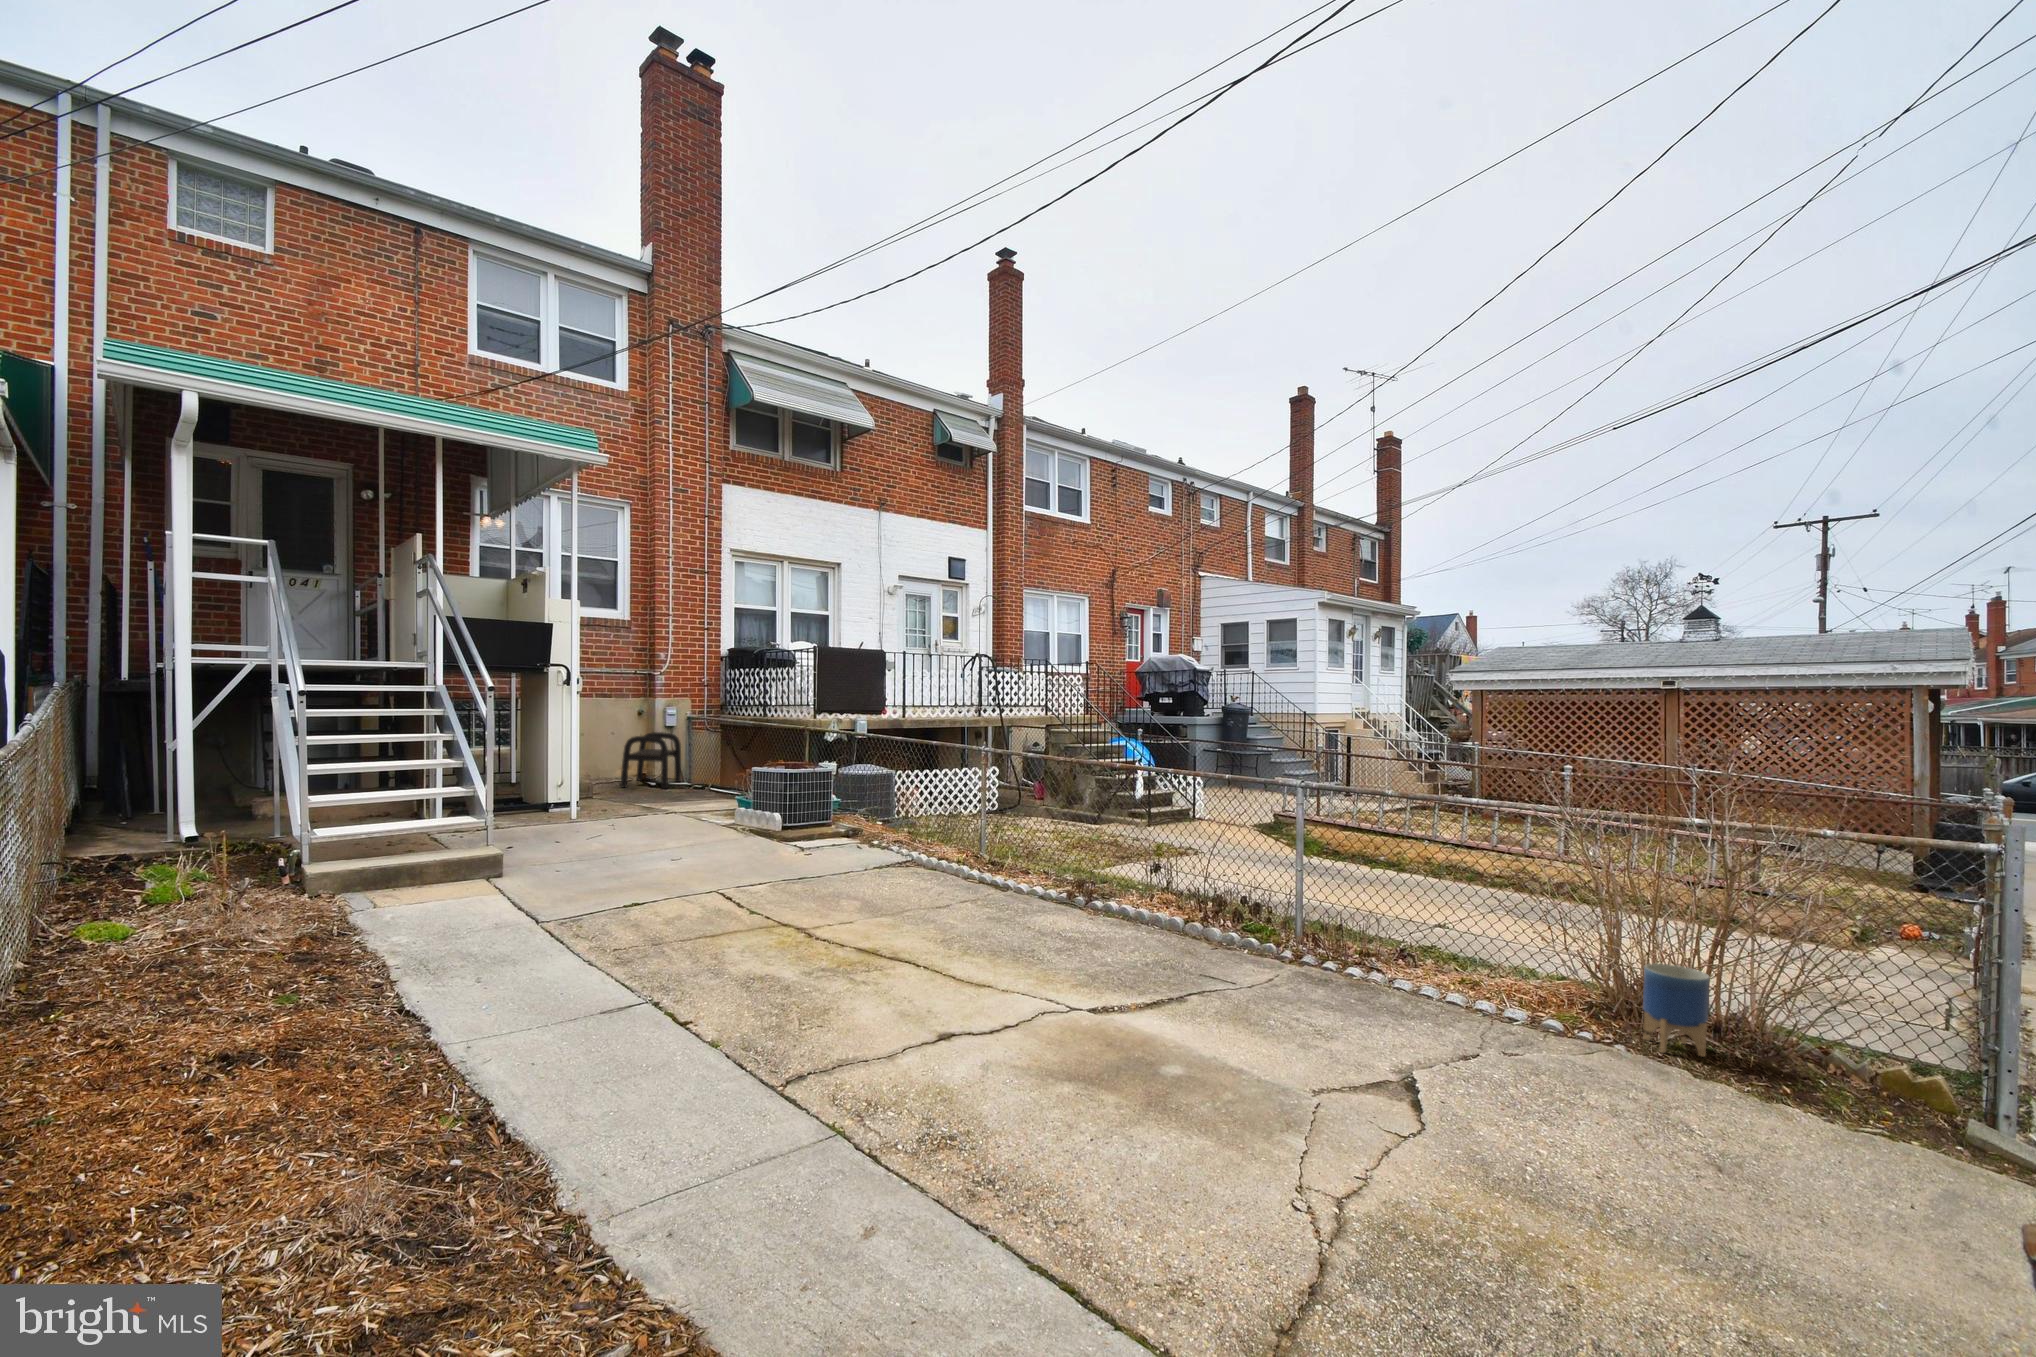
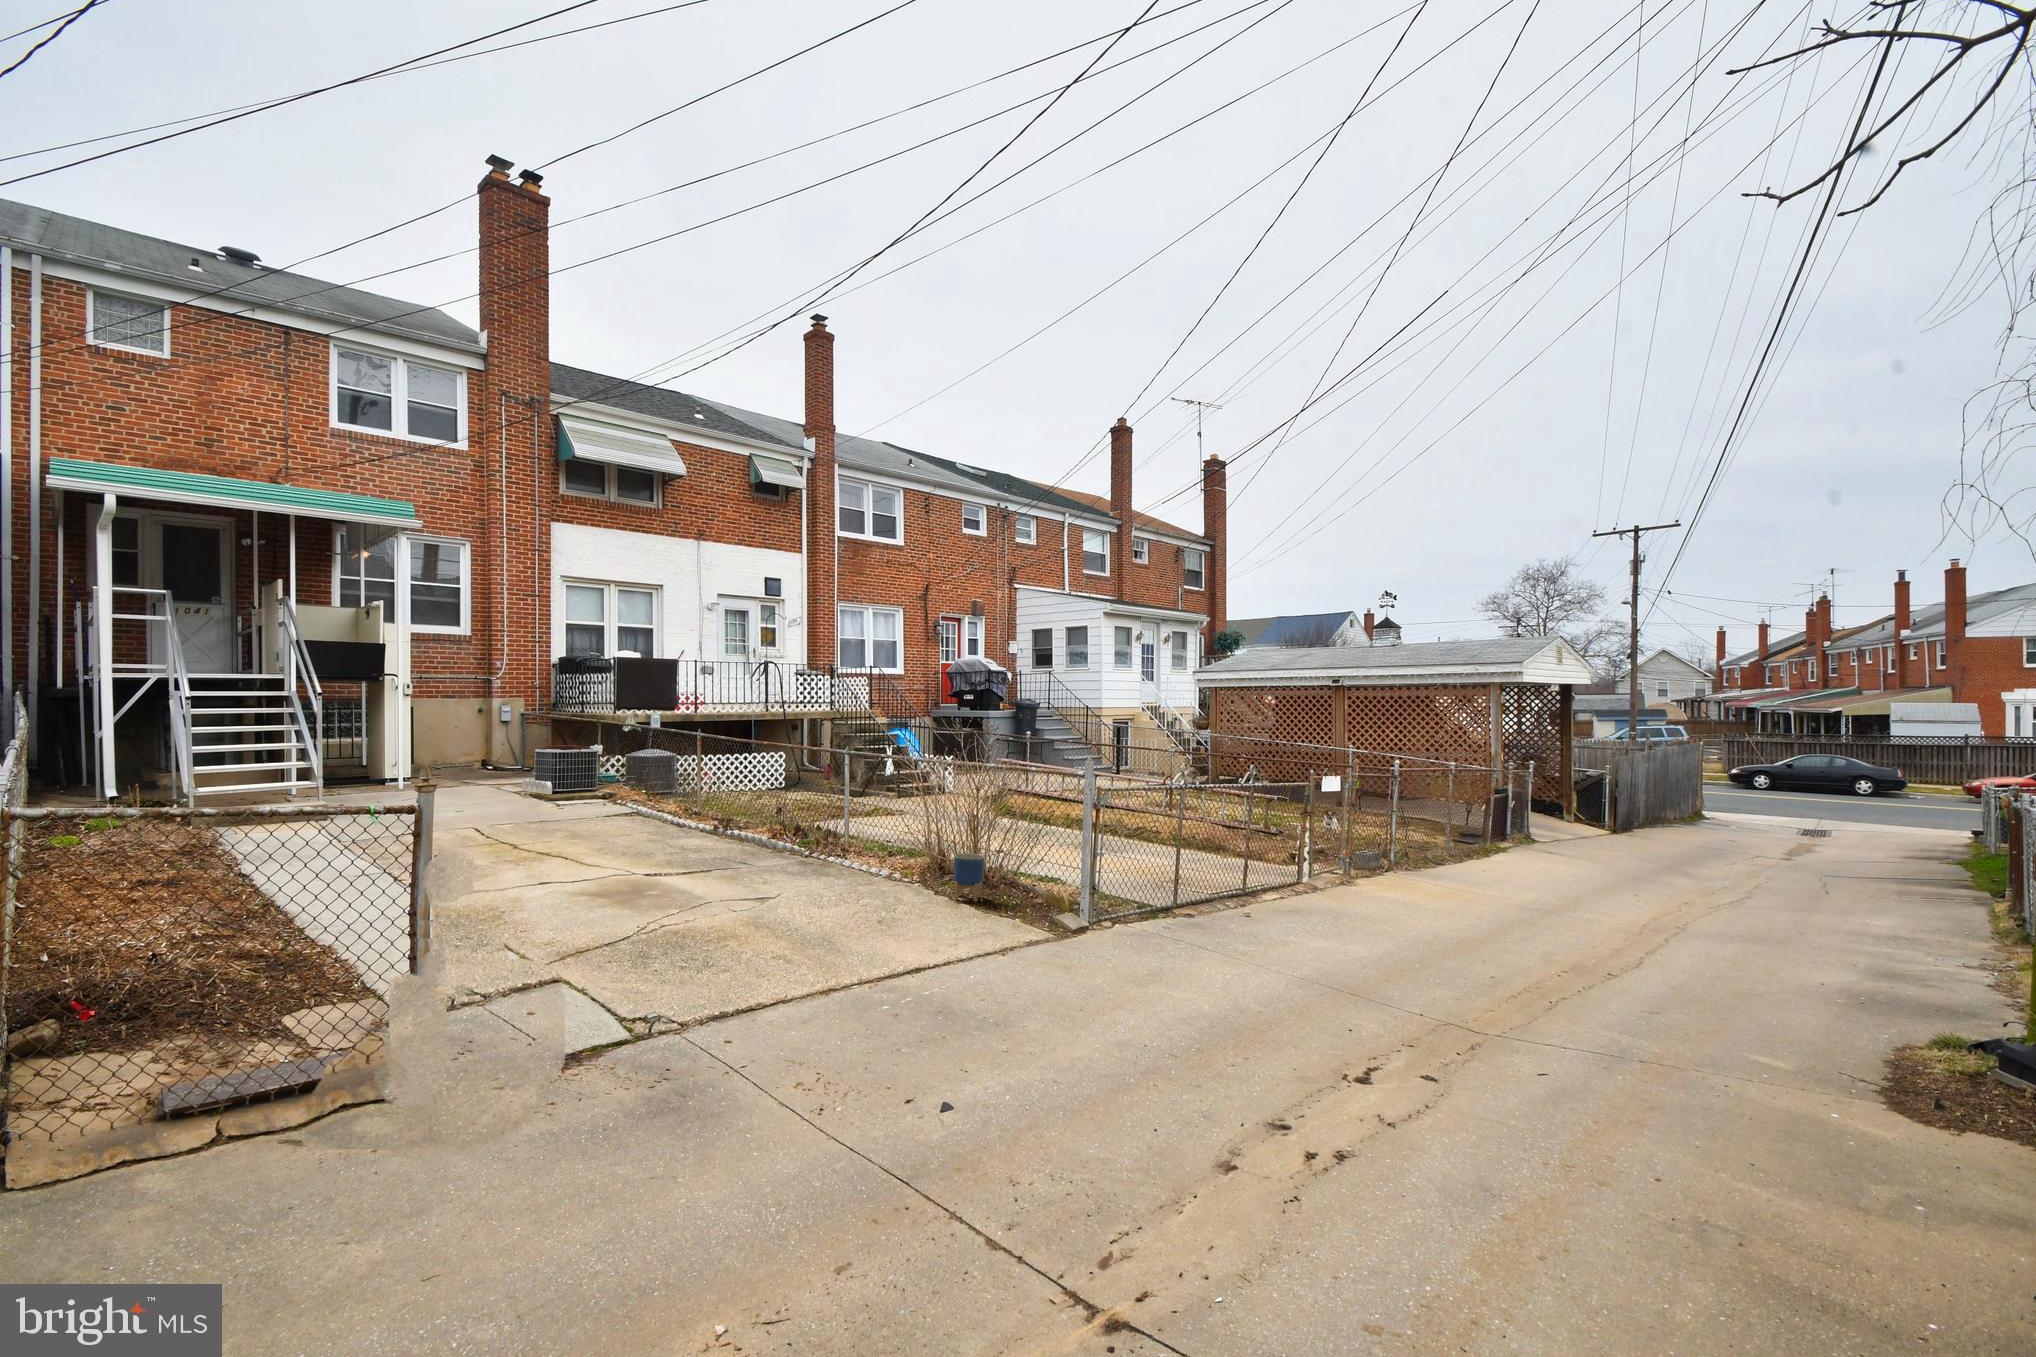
bench: present [620,732,681,789] -> none [459,724,514,768]

